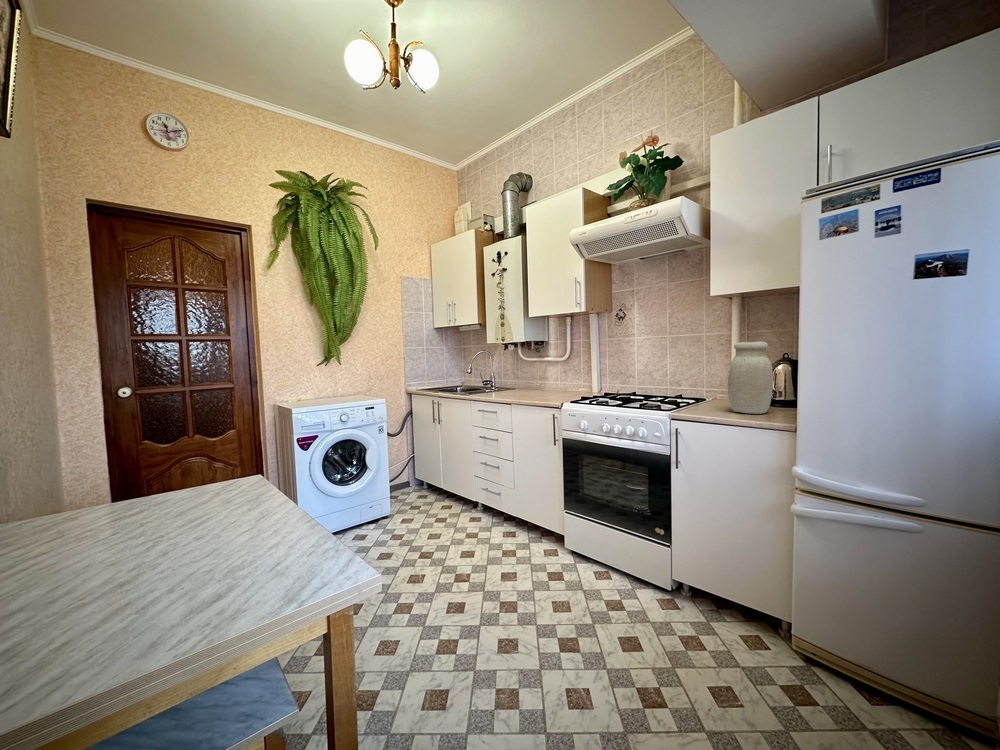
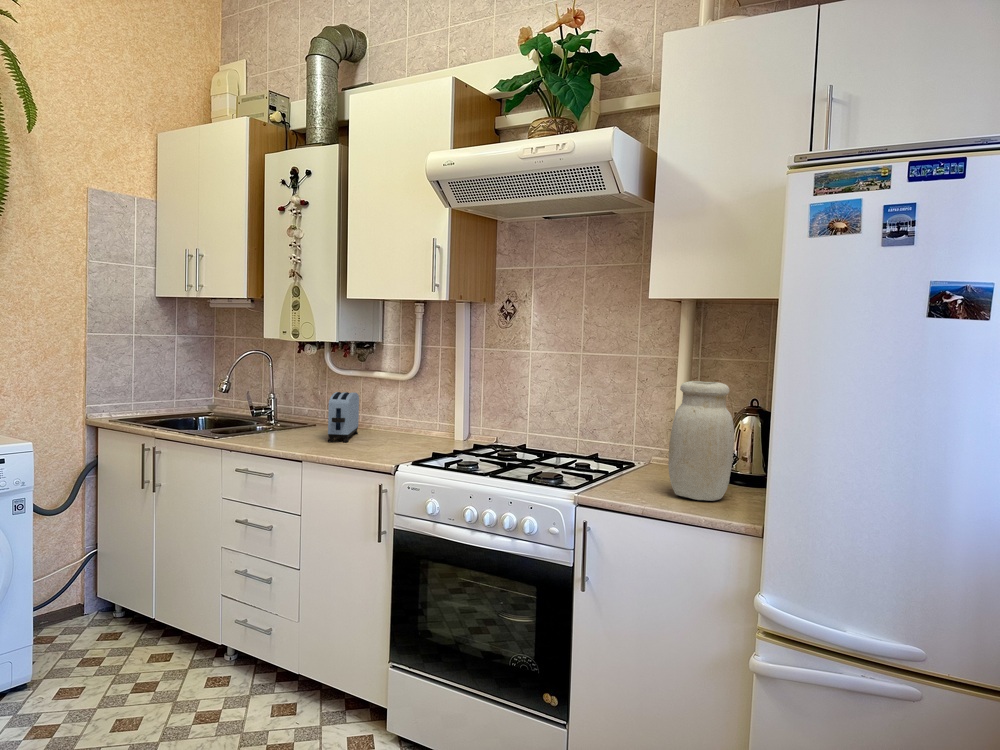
toaster: none [523,369,539,395] -> present [328,392,359,442]

